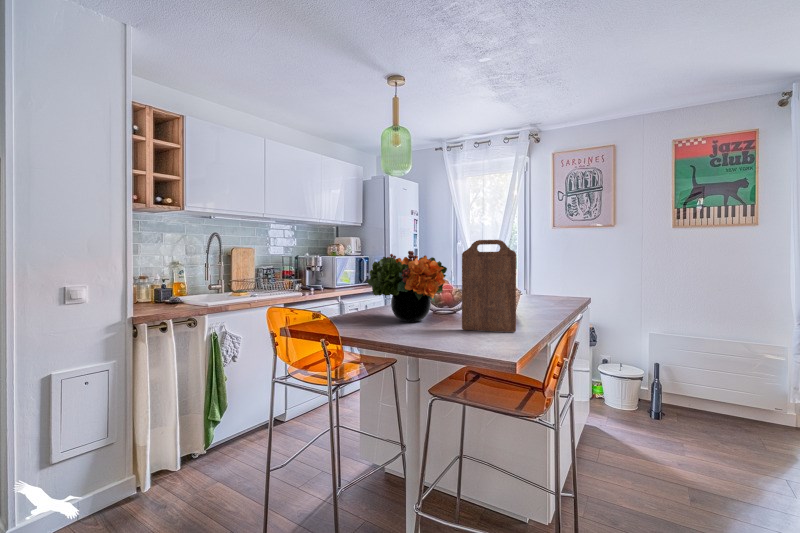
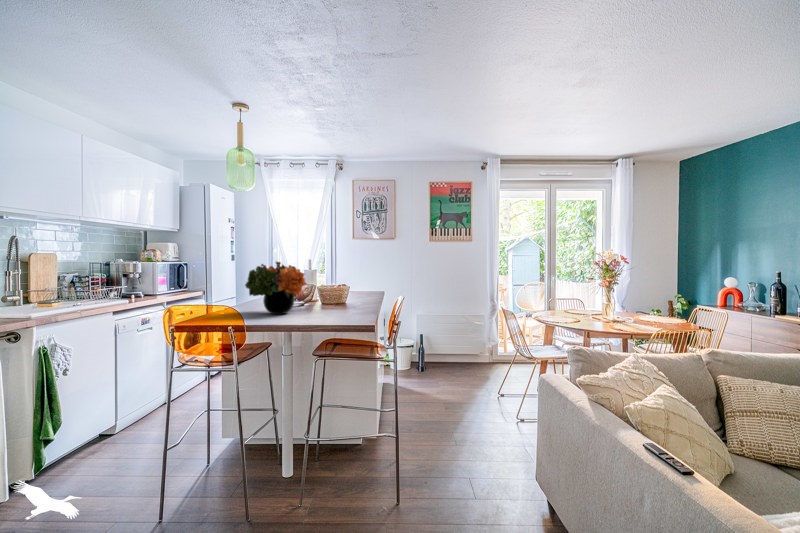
cutting board: present [462,240,516,332] -> none [322,255,358,316]

